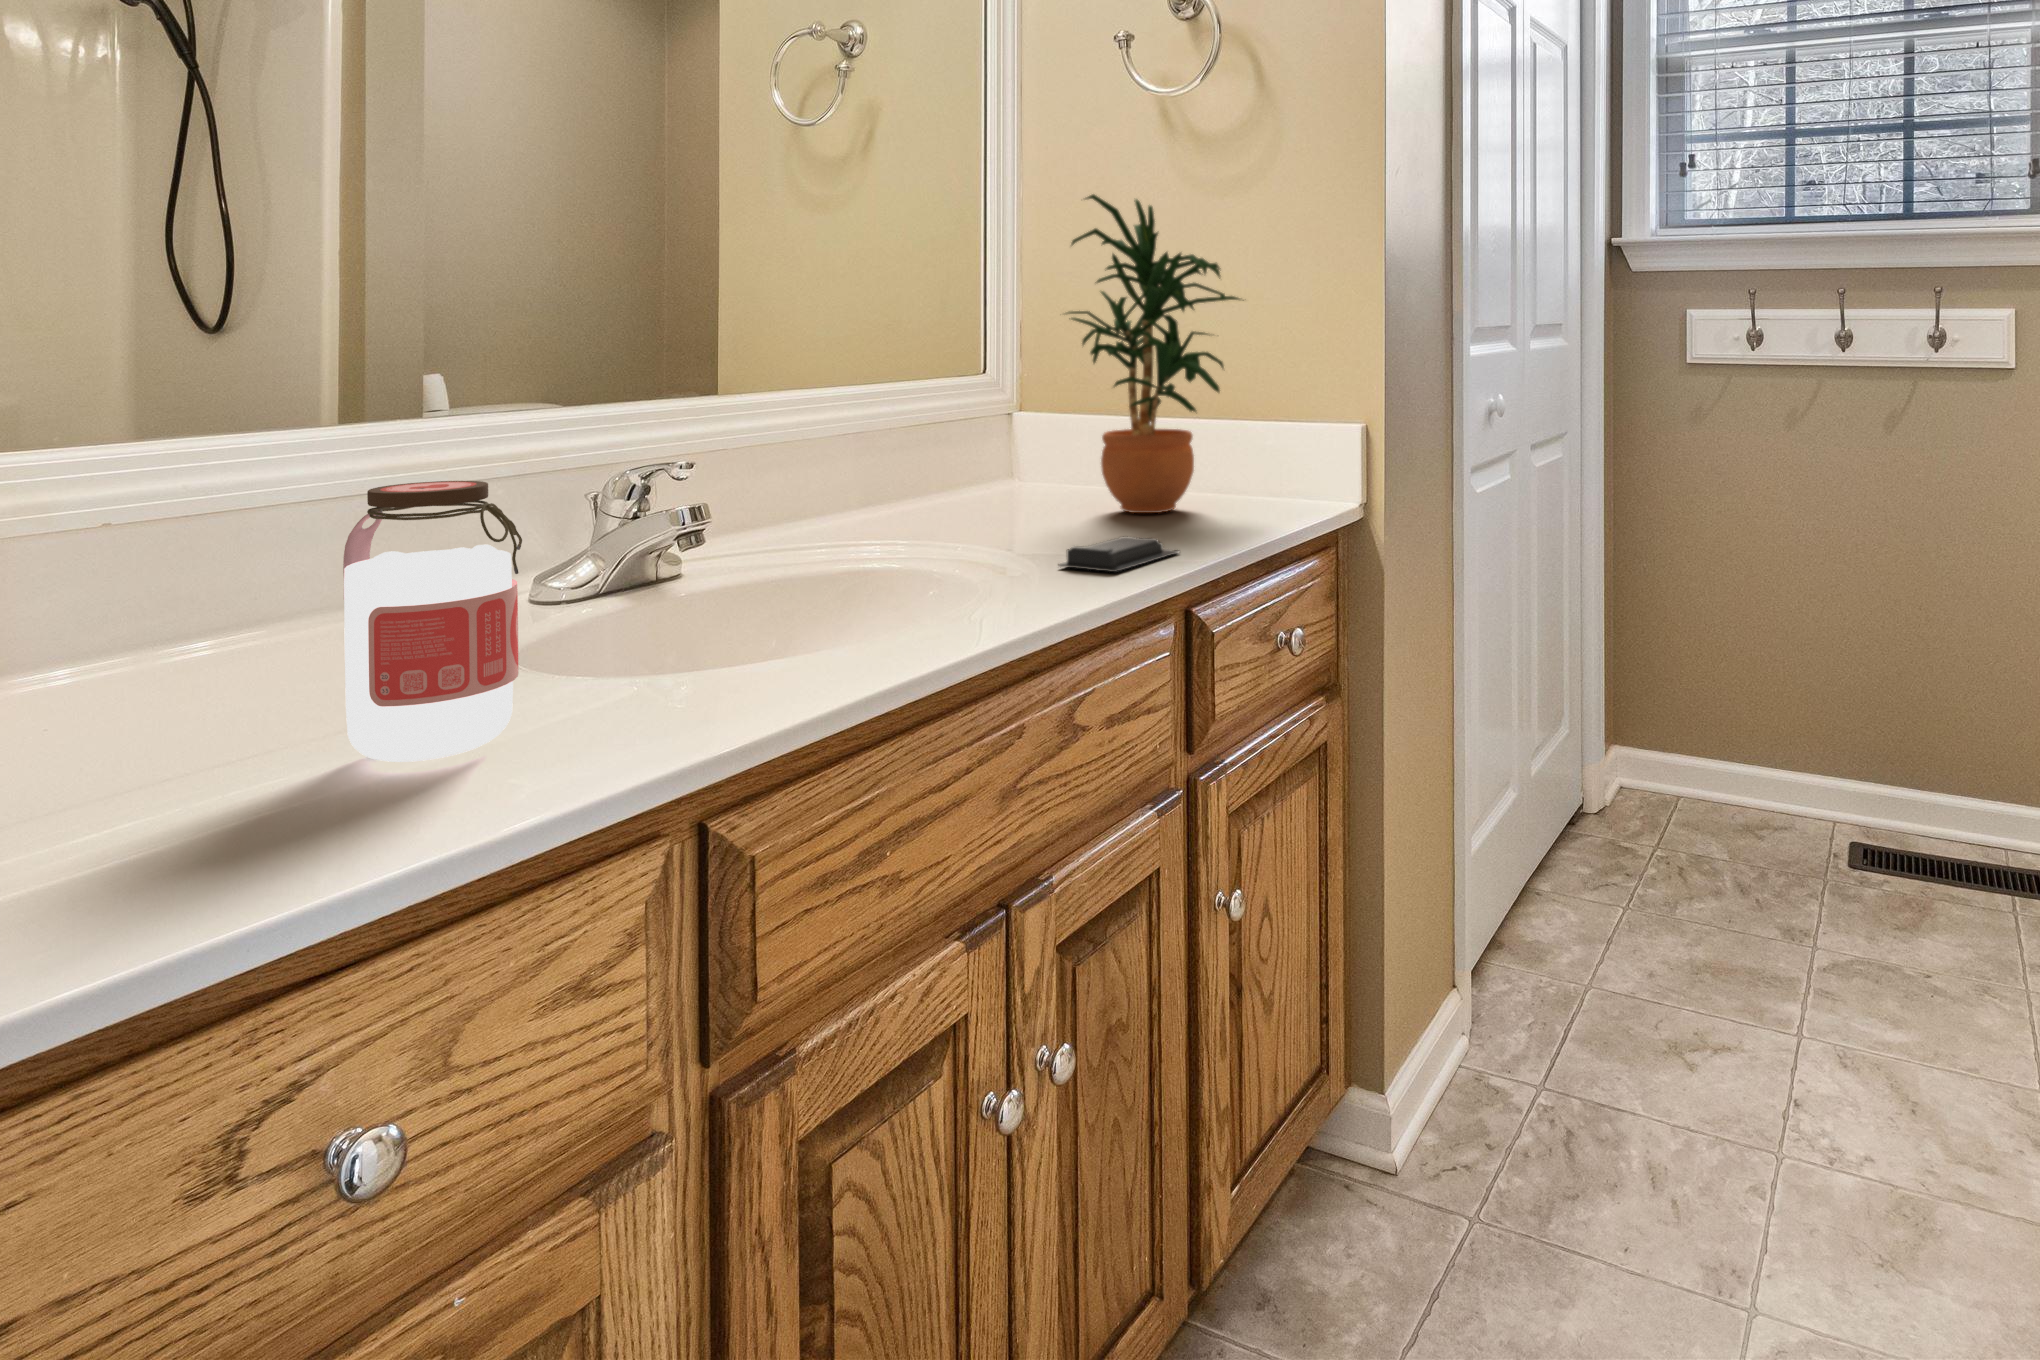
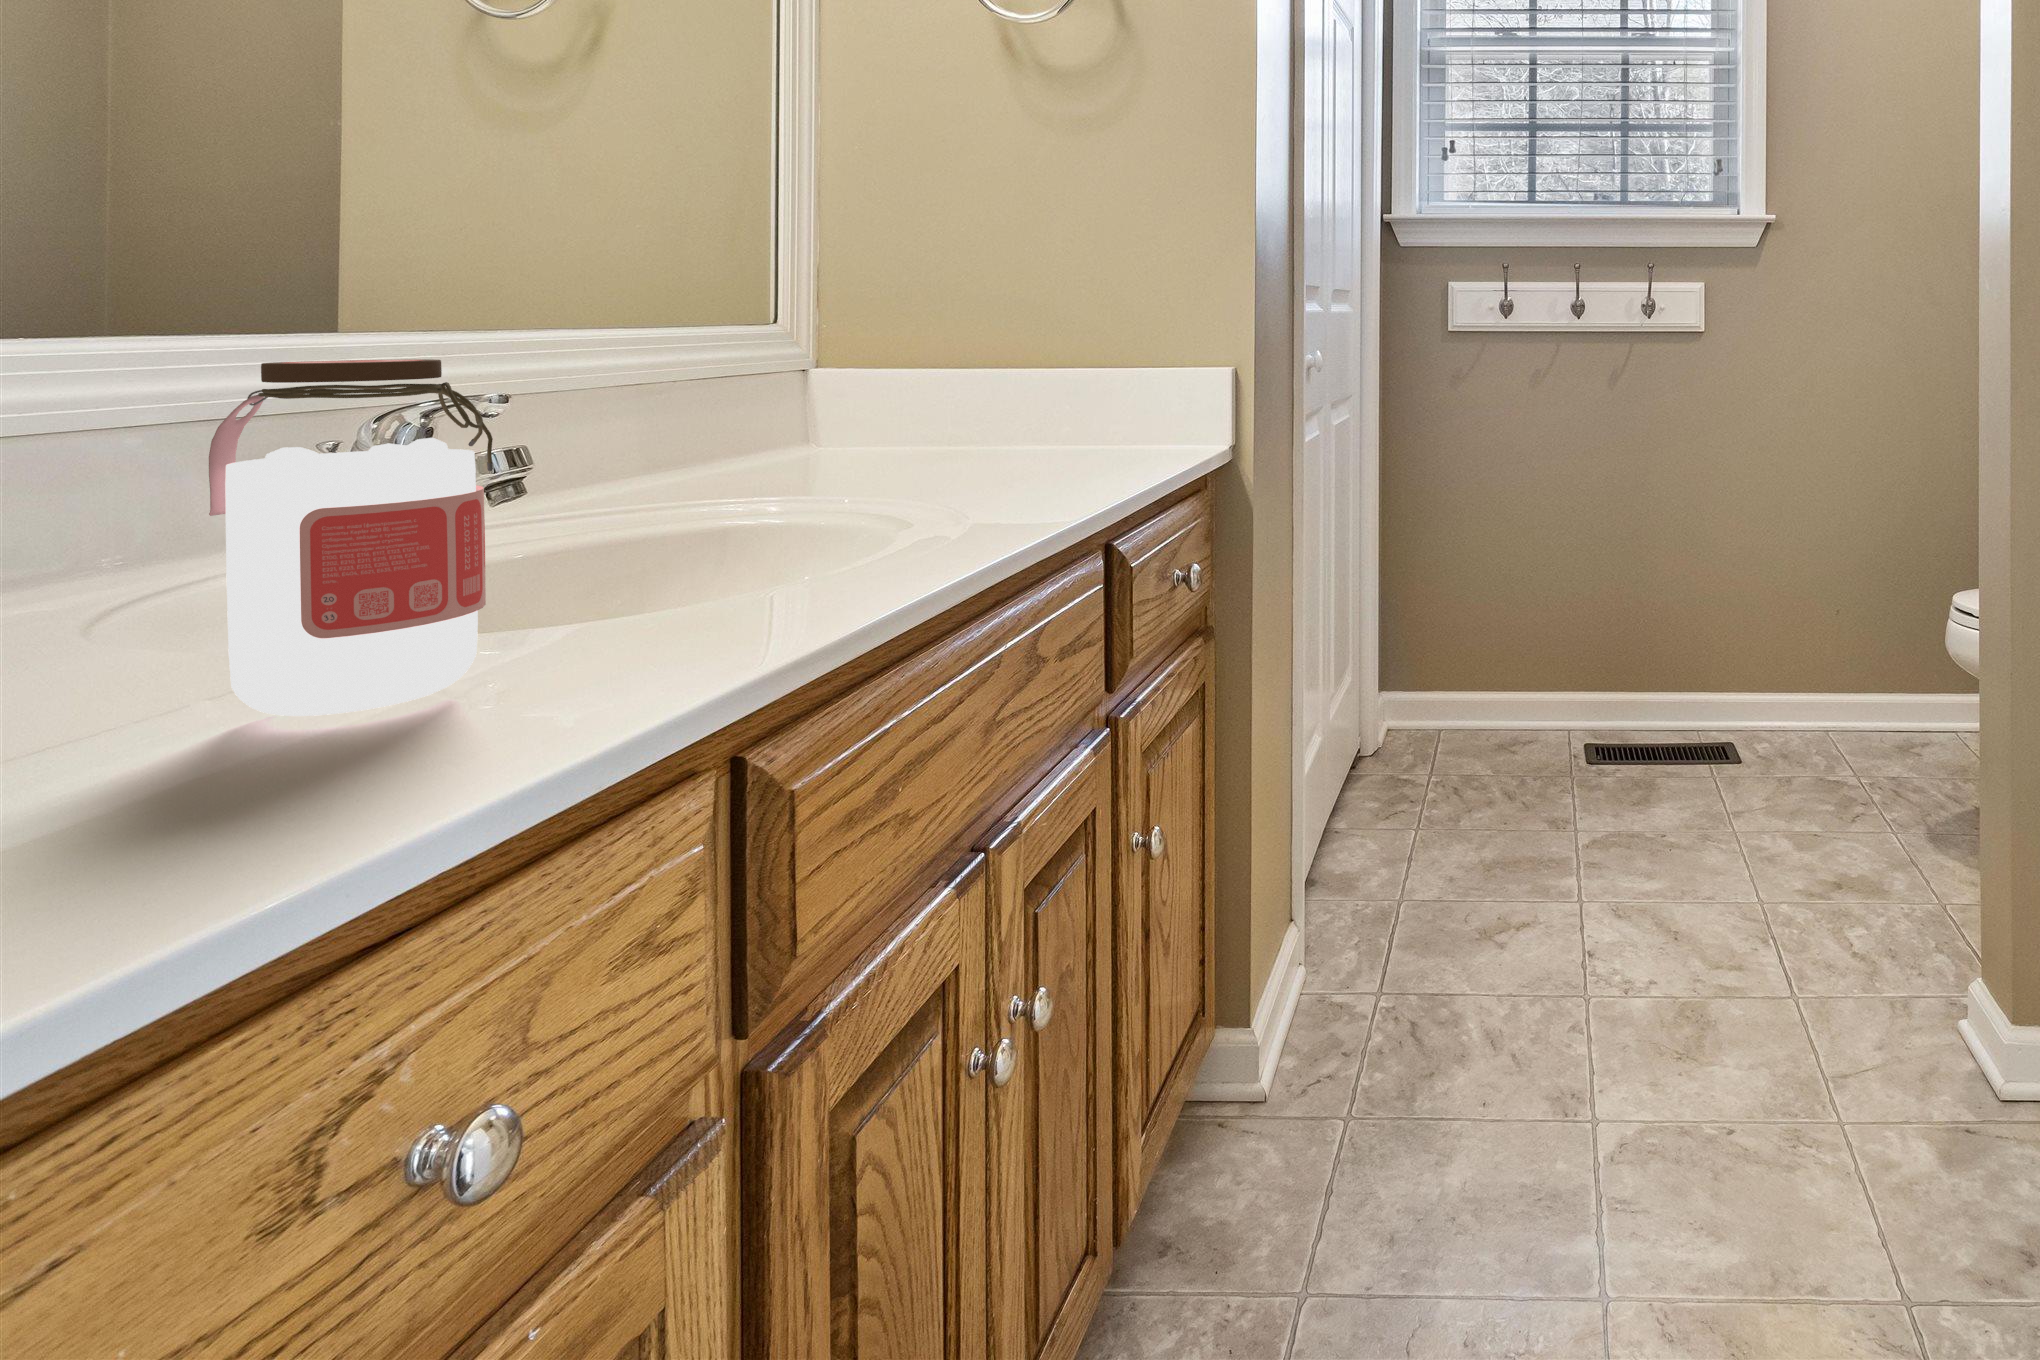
potted plant: present [1066,194,1244,513] -> none [902,111,1118,461]
soap bar: present [1059,536,1179,572] -> none [971,471,1093,503]

